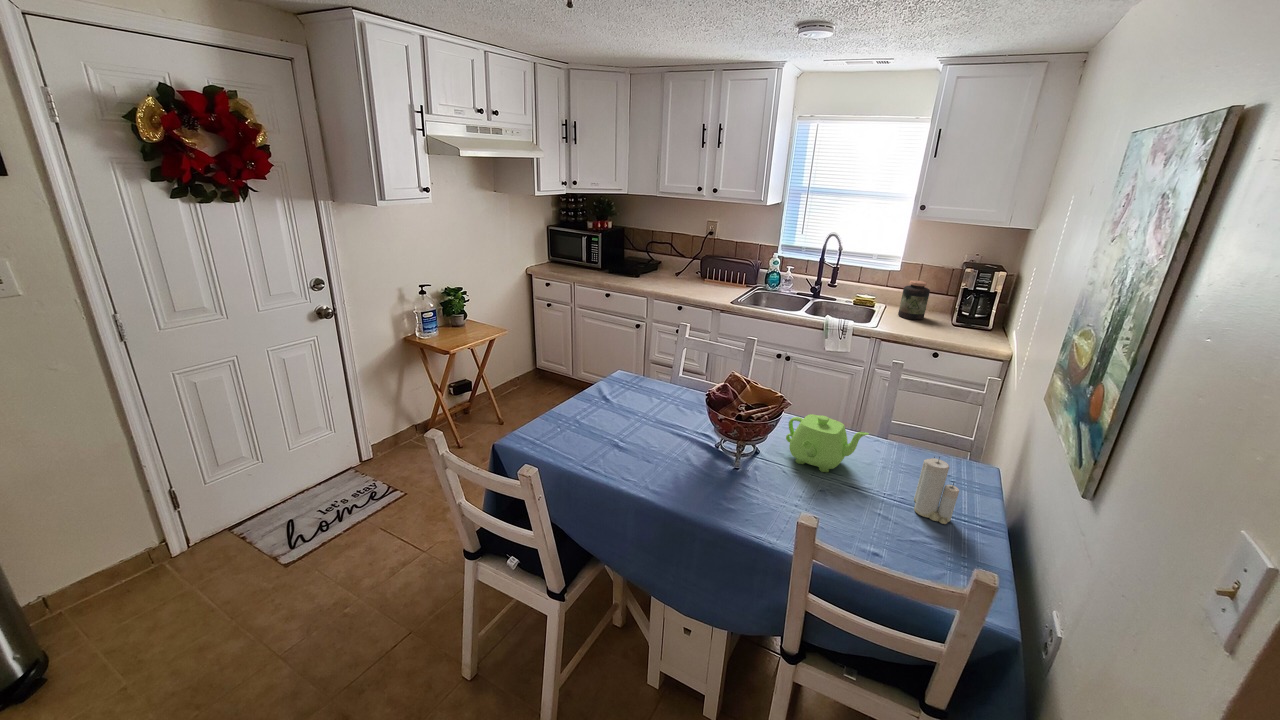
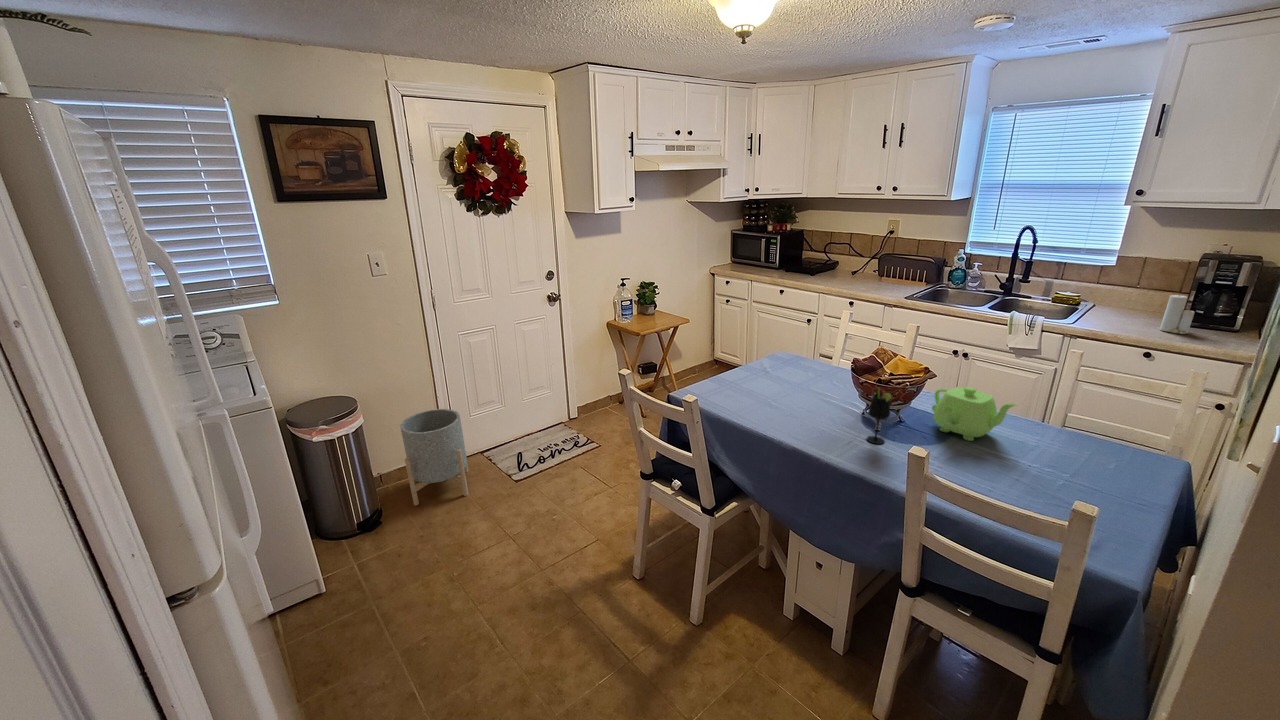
jar: present [898,280,930,320] -> none [1107,274,1150,317]
wine glass: none [729,430,756,489] -> present [867,389,891,444]
candle: present [914,457,959,524] -> present [1160,294,1195,334]
planter: none [69,484,207,637] -> present [400,409,468,505]

